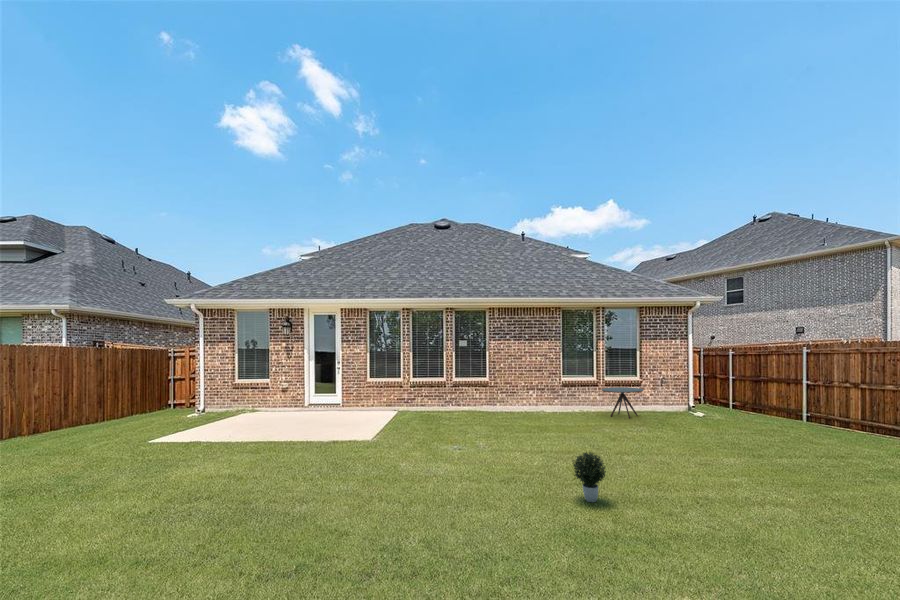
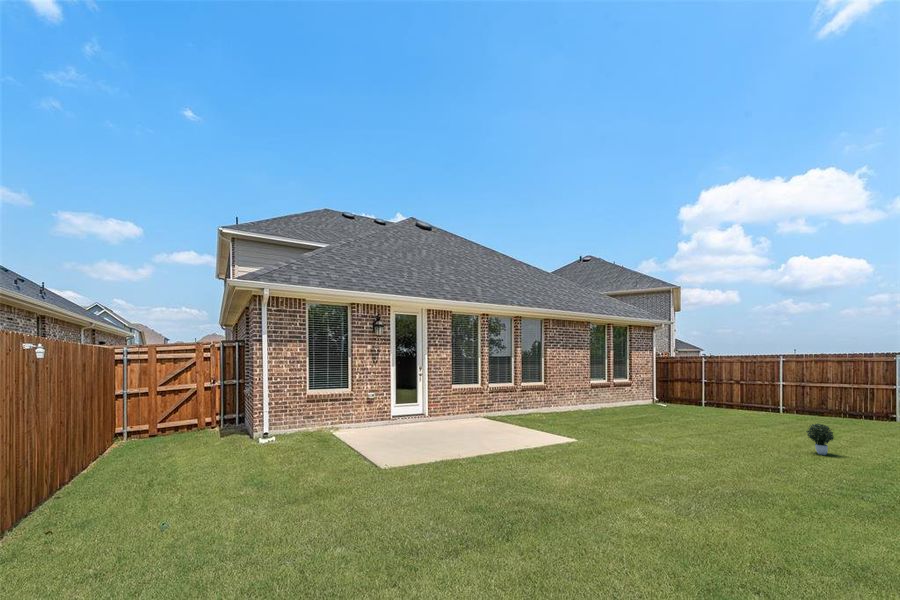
round table: present [602,387,644,419] -> none [606,387,638,410]

